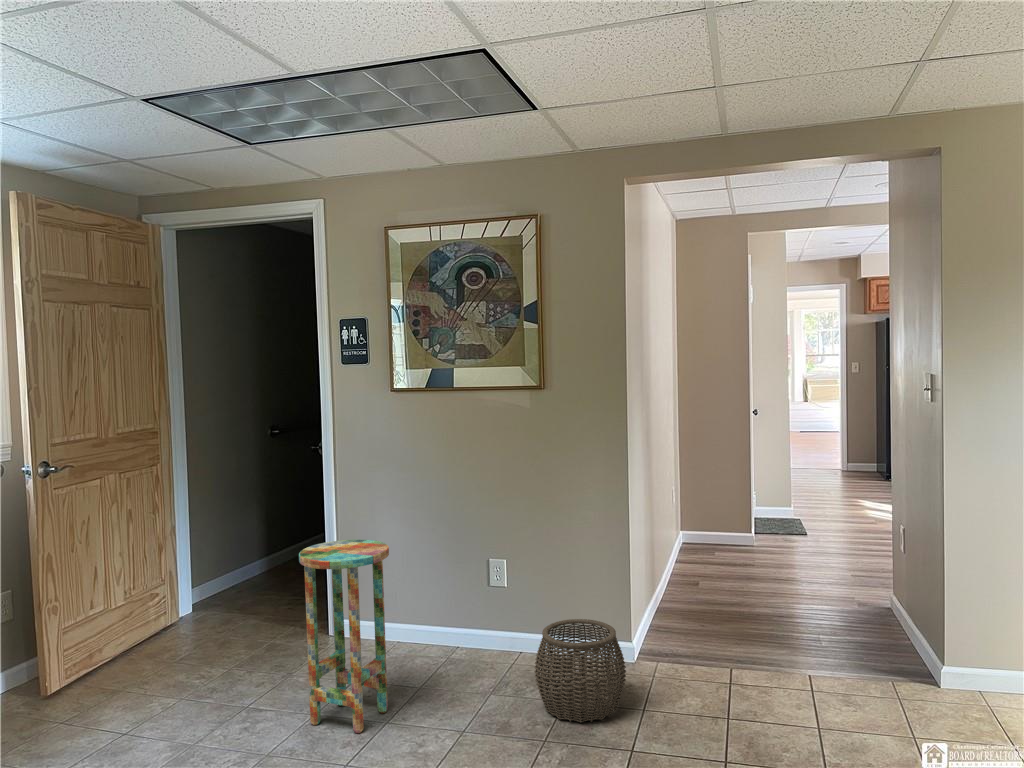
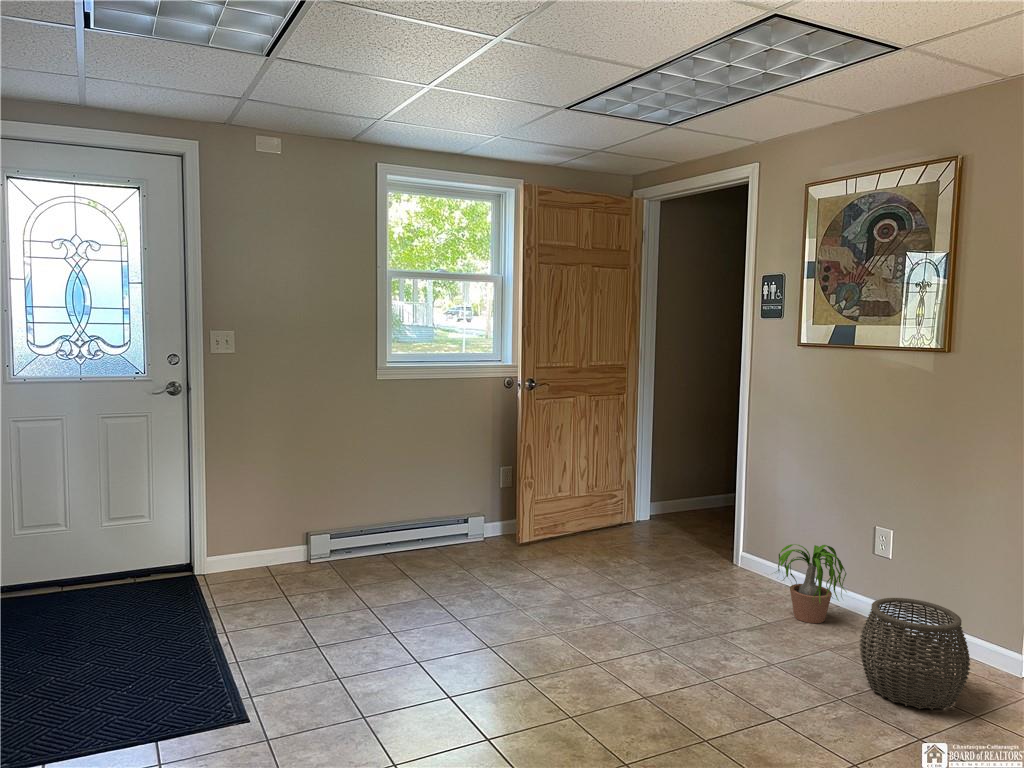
side table: present [299,539,389,733] -> none [659,470,738,633]
potted plant: none [400,590,493,675] -> present [776,544,846,623]

